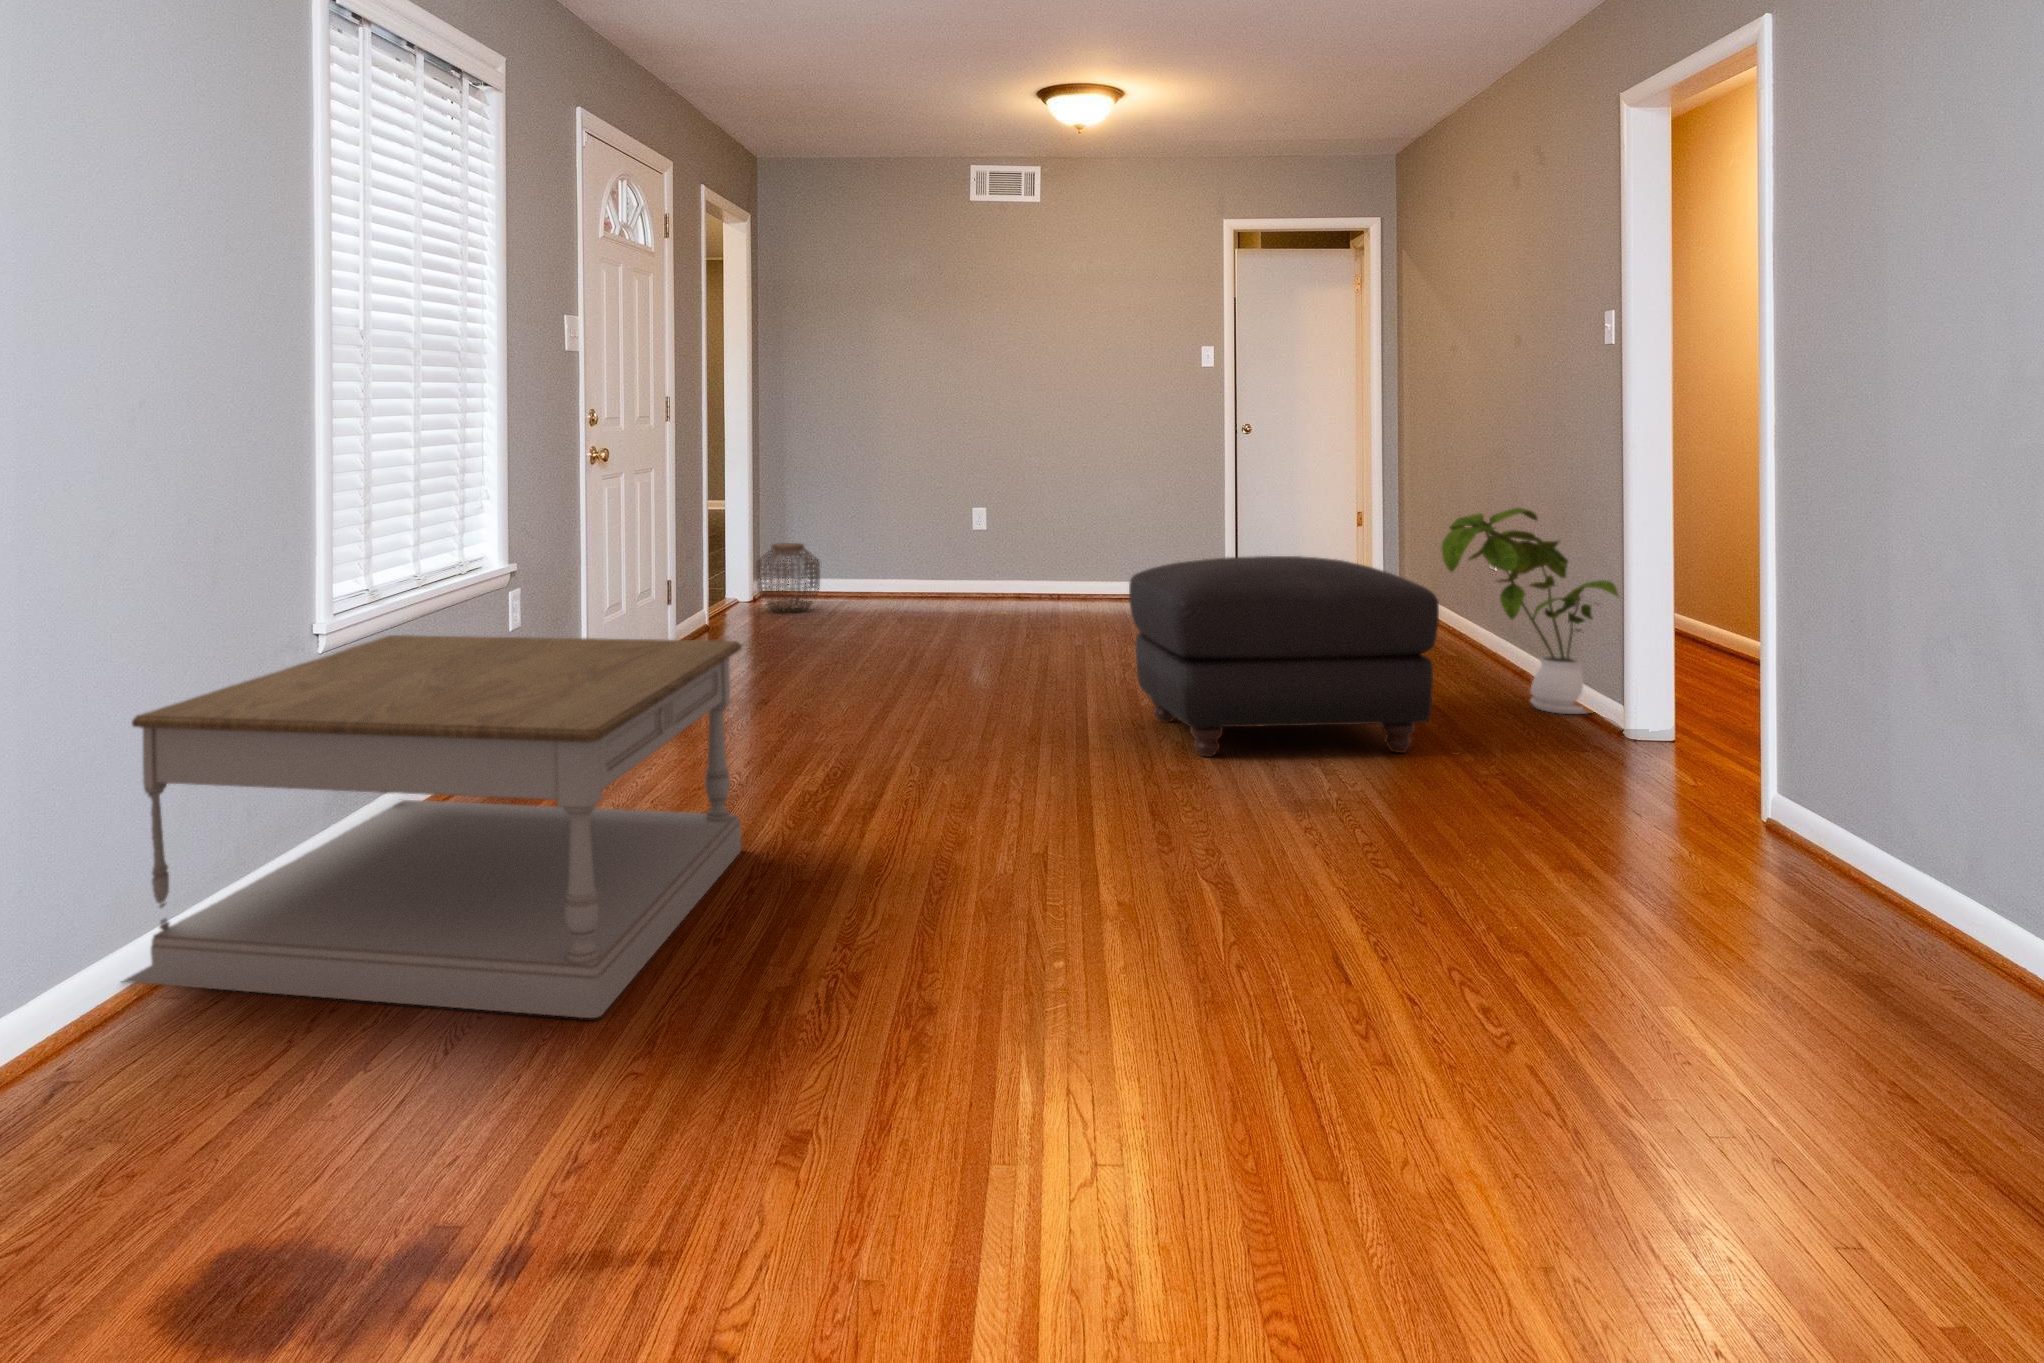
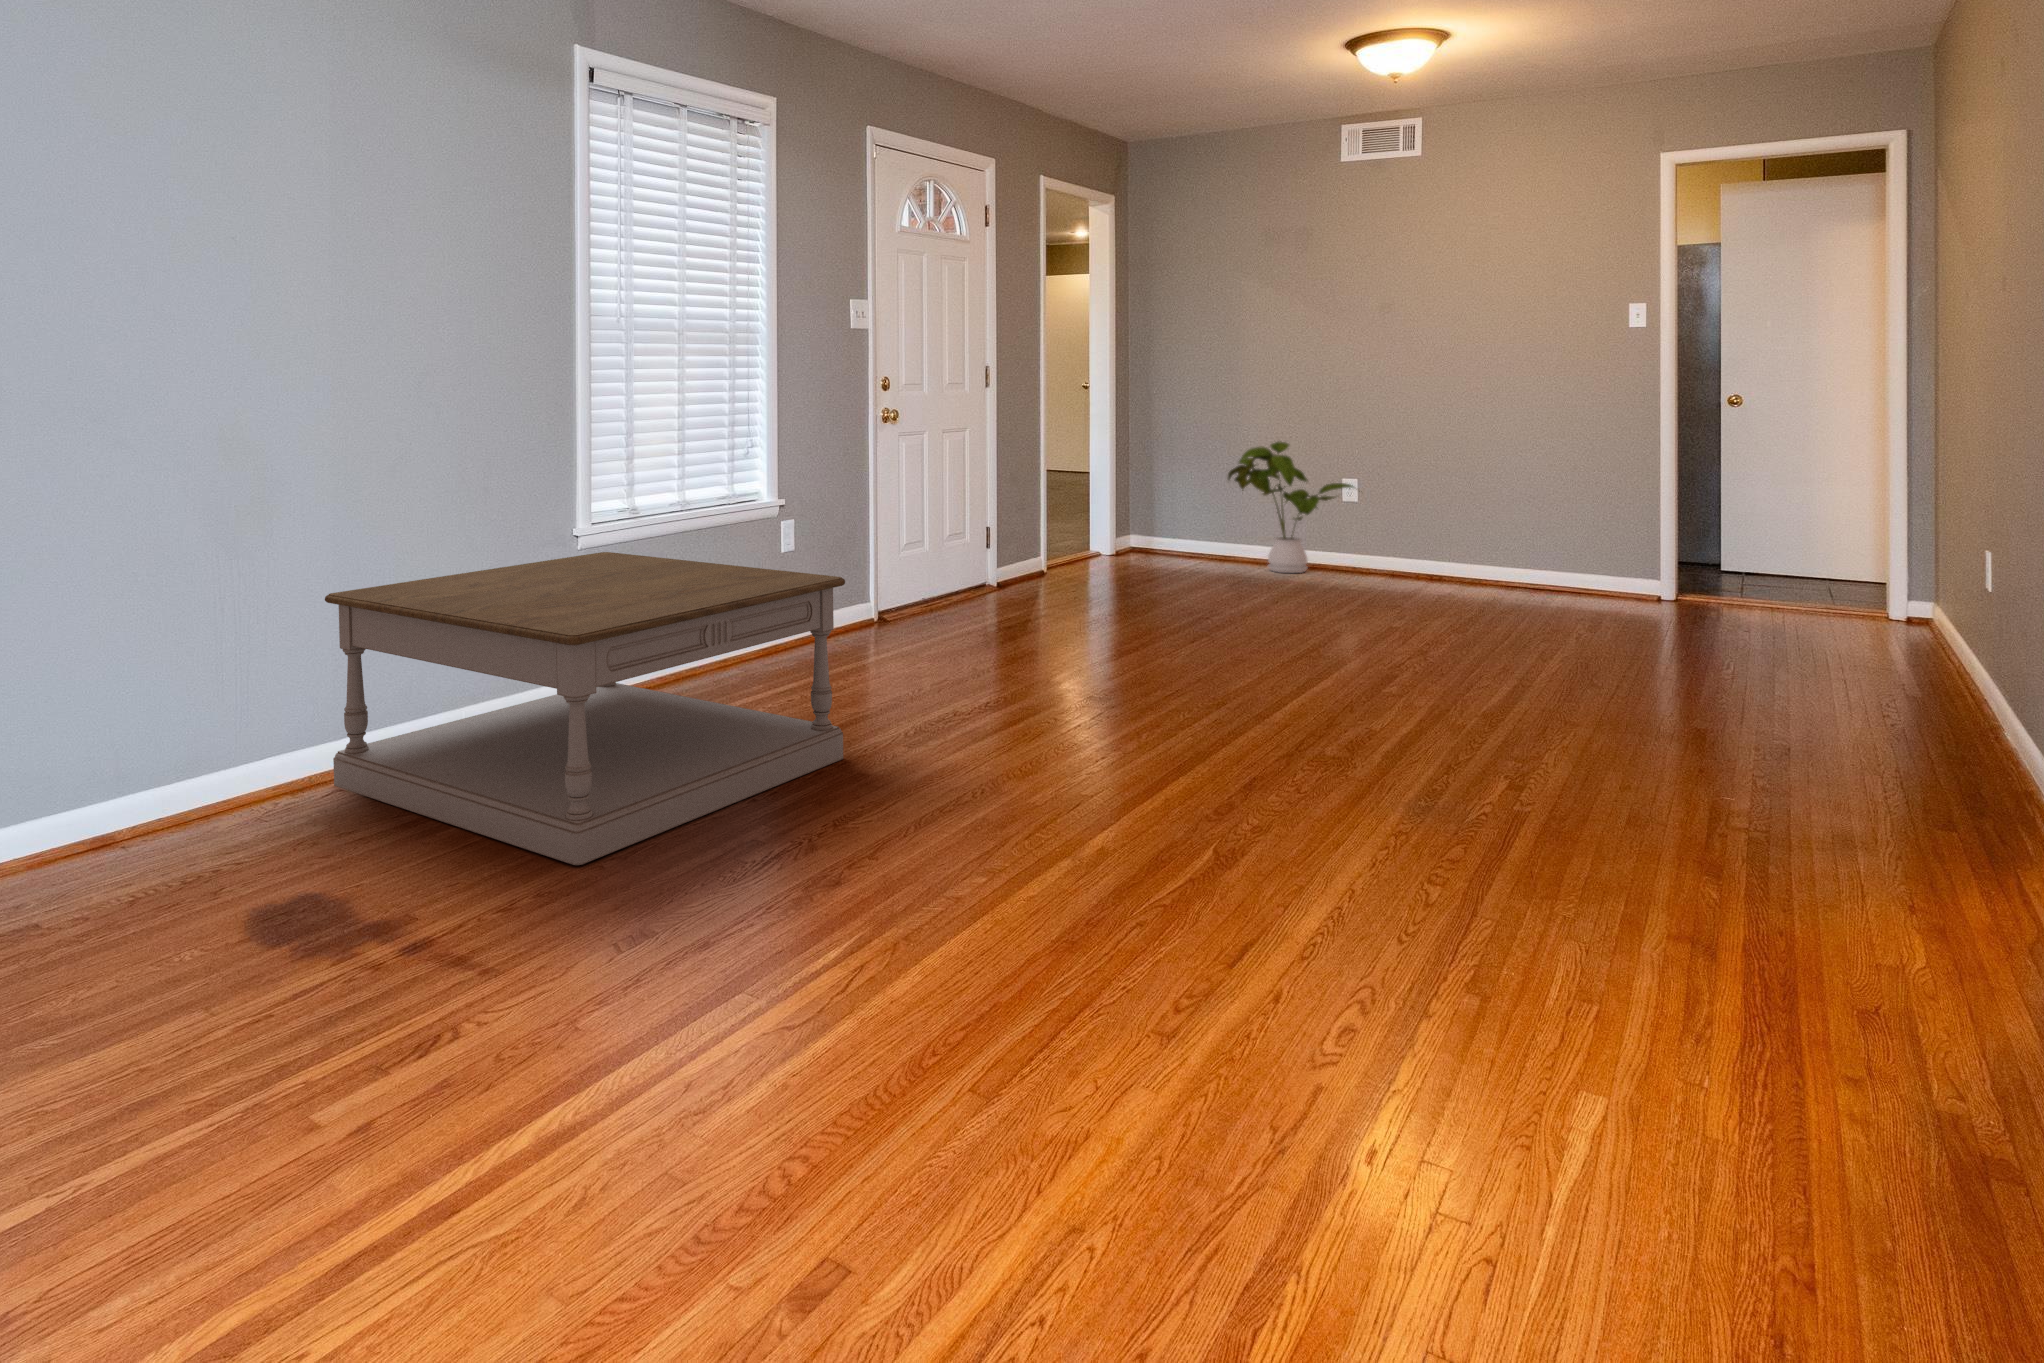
house plant: present [1442,508,1618,714] -> present [1228,441,1353,573]
woven basket: present [756,543,820,612] -> none [1121,496,1182,561]
ottoman: present [1129,556,1439,757] -> none [1347,534,1663,756]

